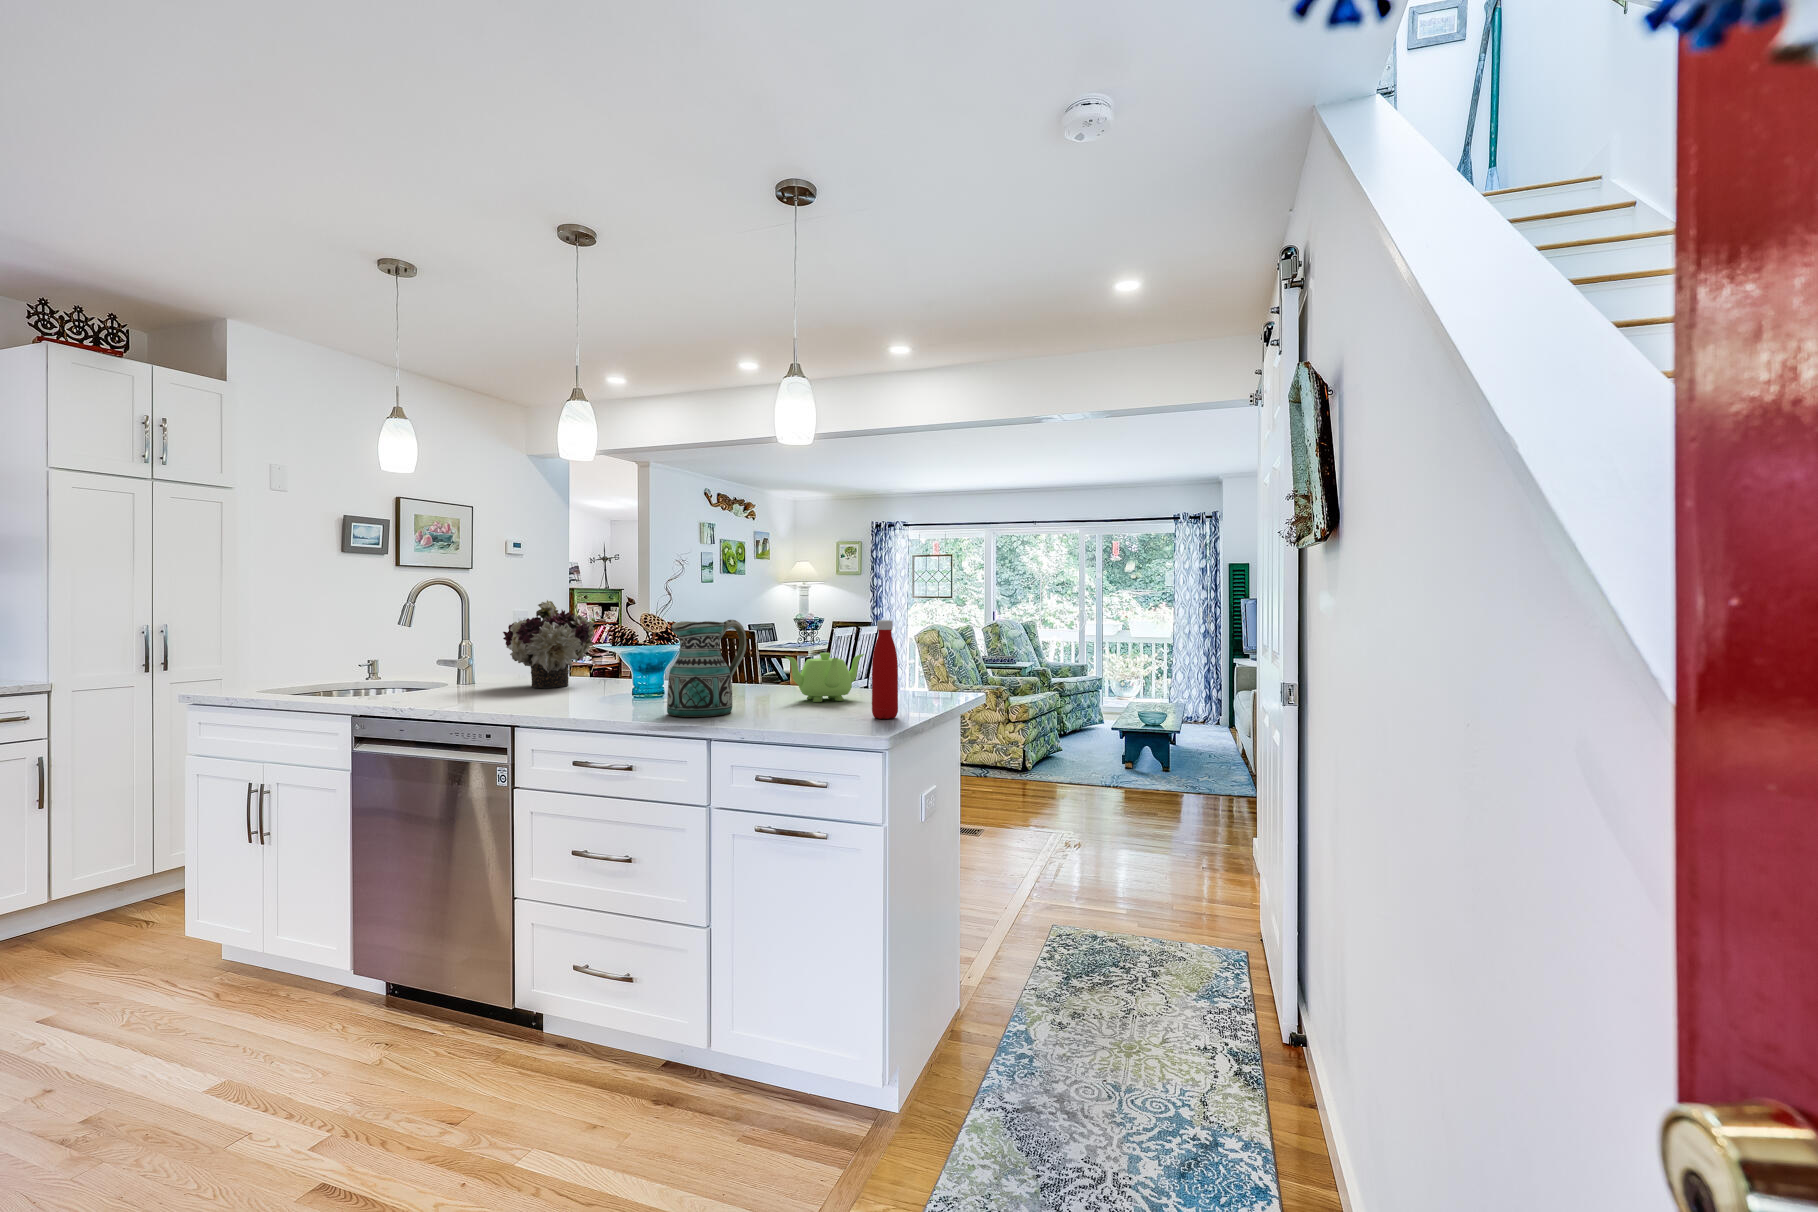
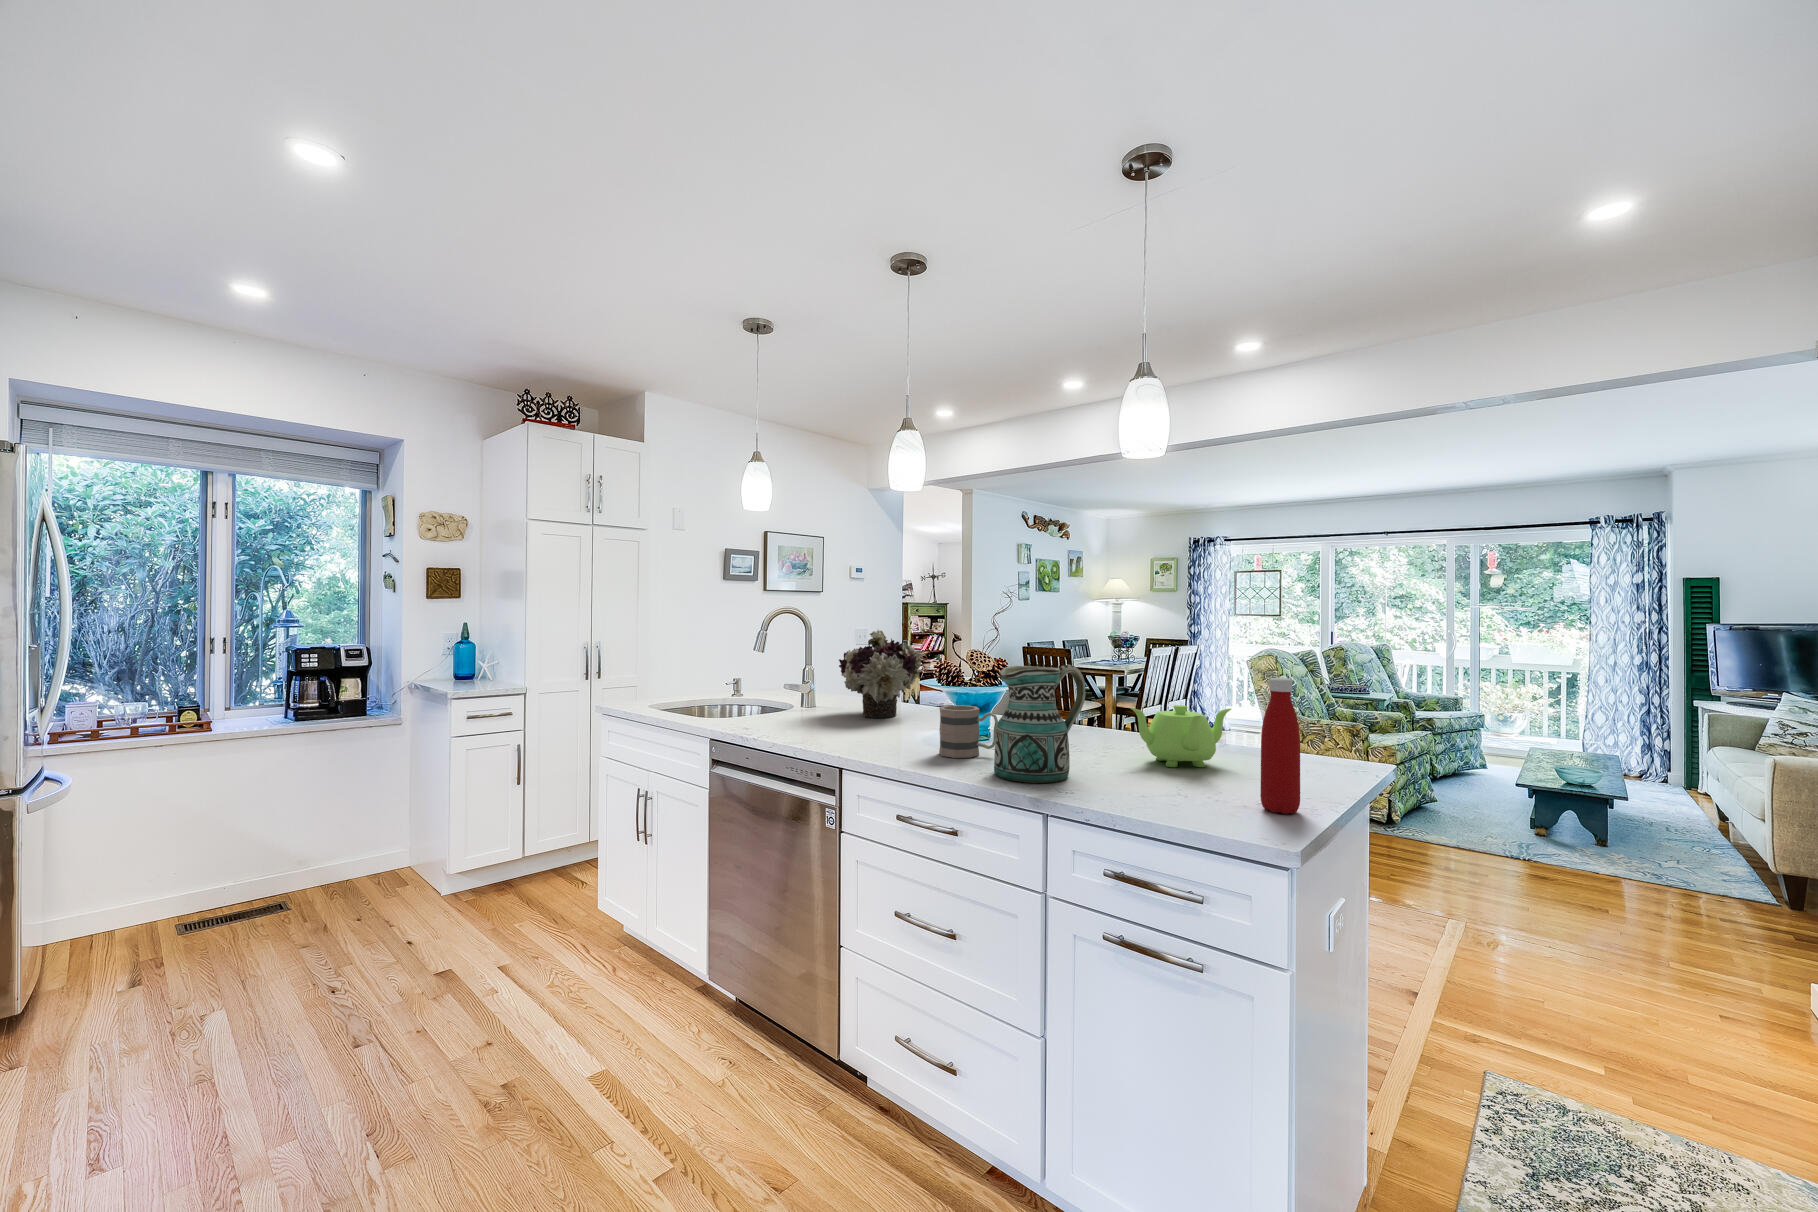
mug: none [616,663,671,708] -> present [939,705,998,758]

